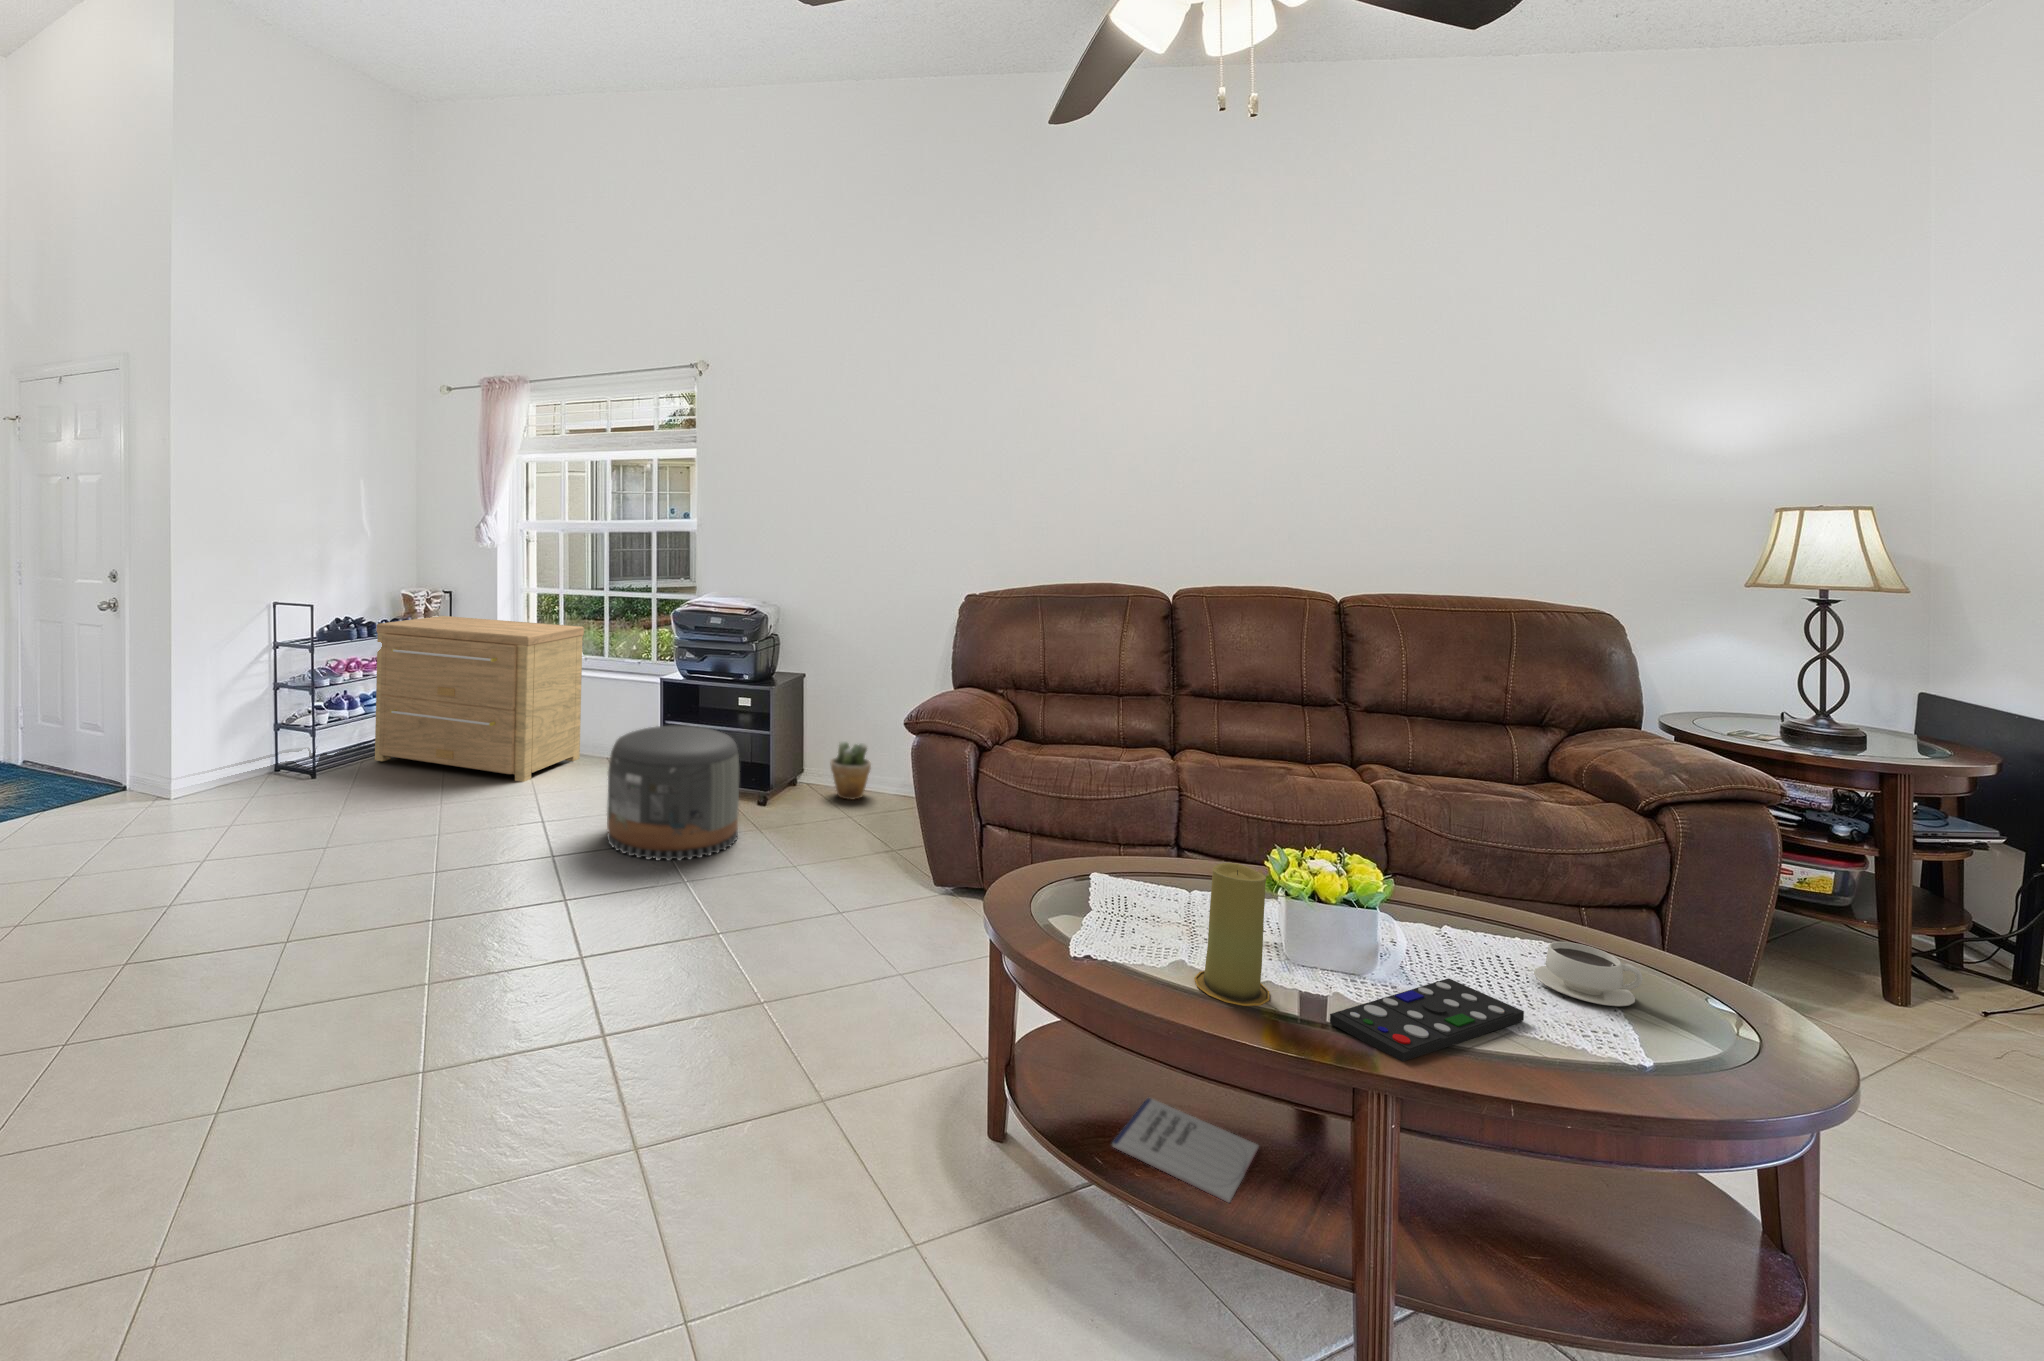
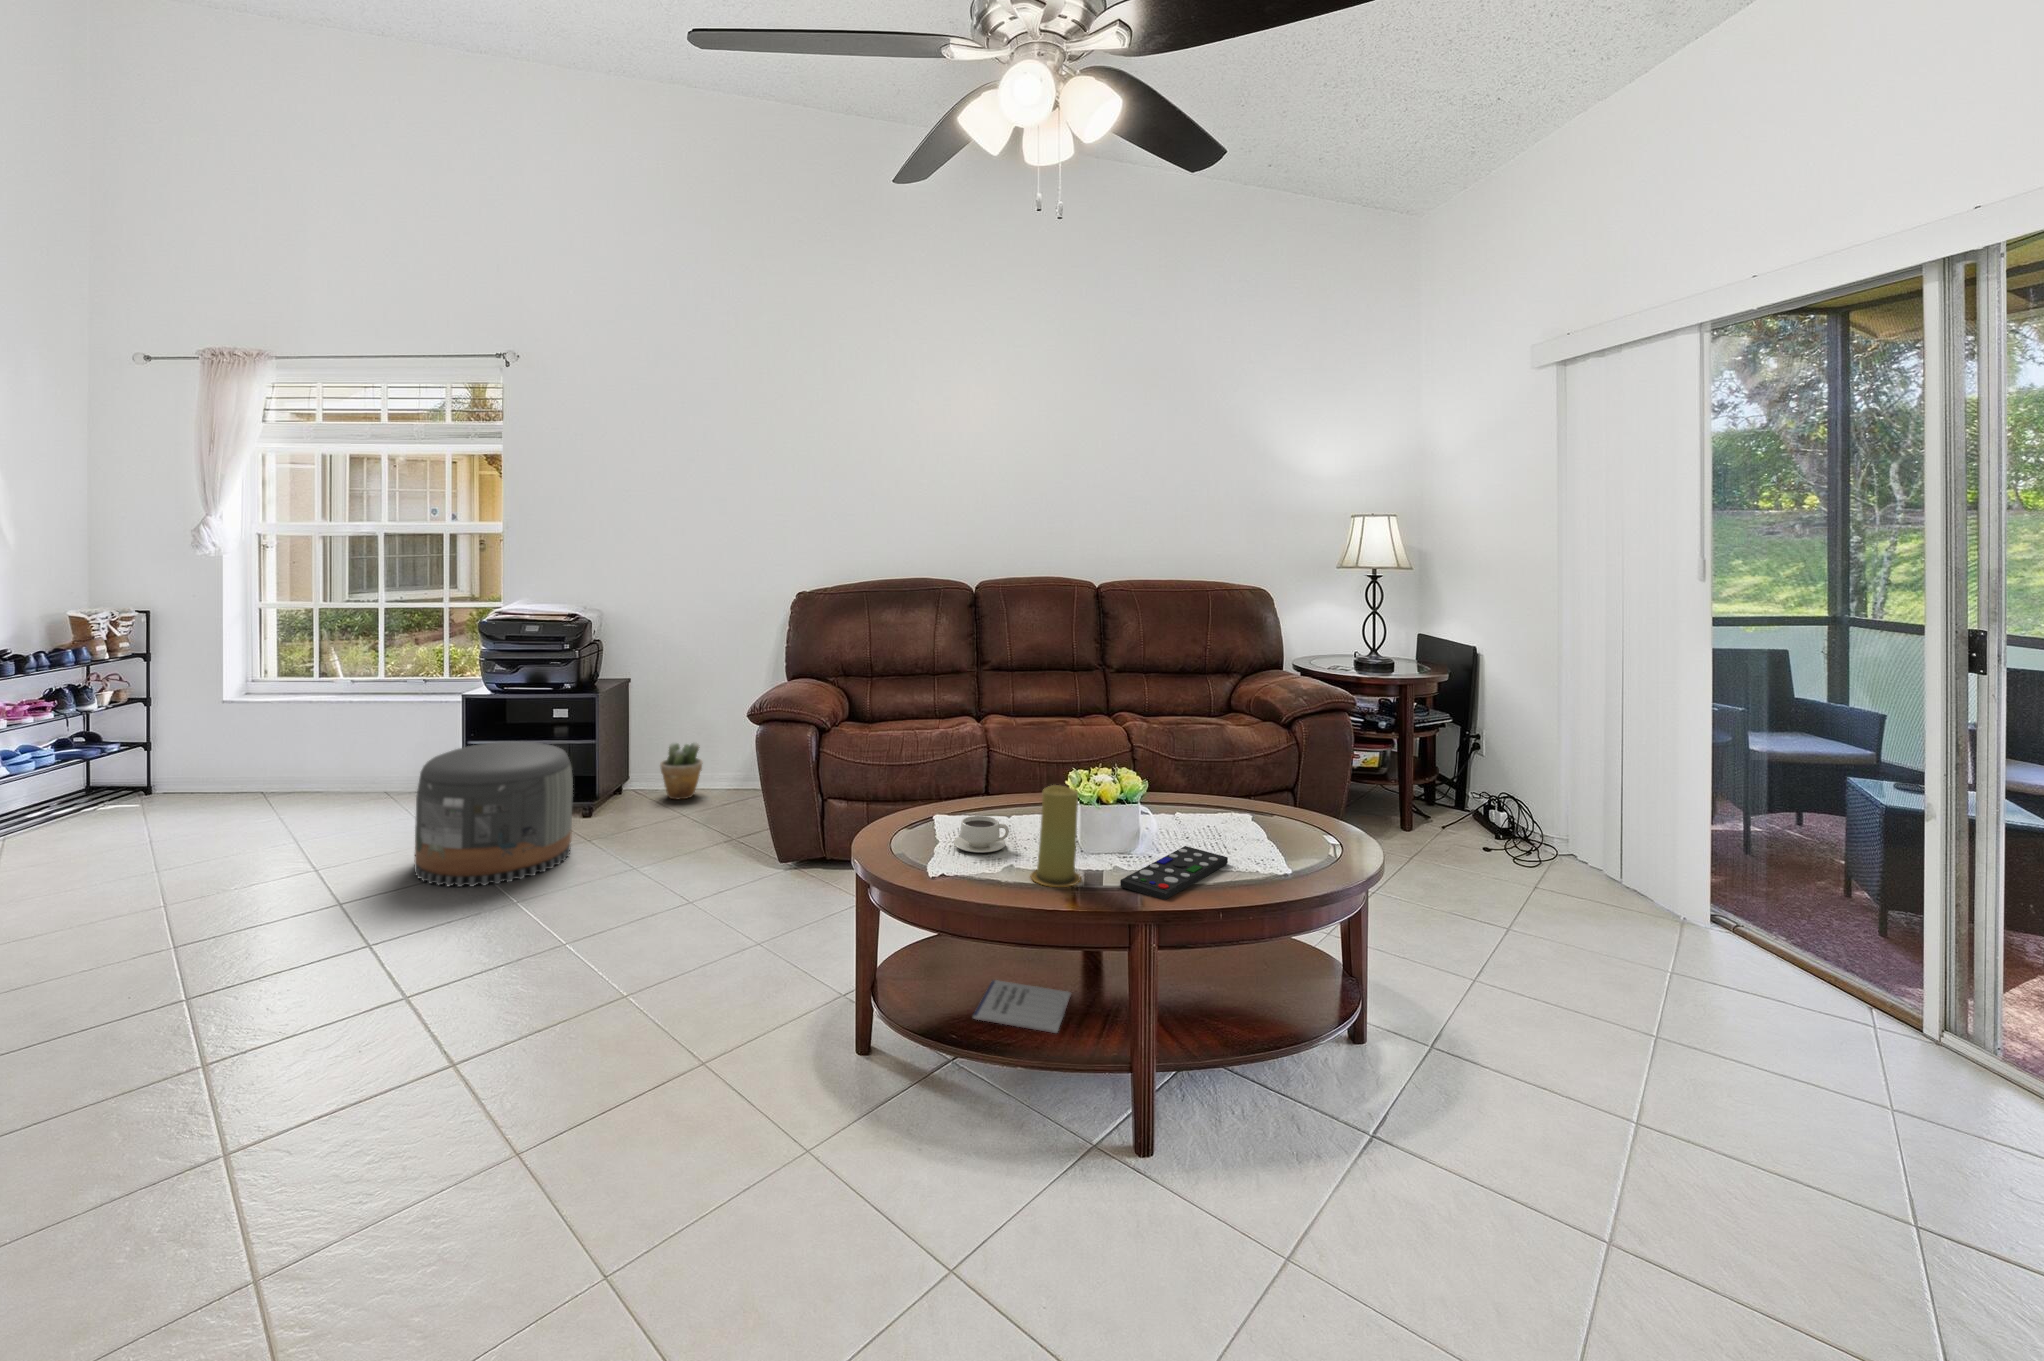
side table: present [375,616,584,782] -> none [30,641,352,832]
teacup: present [1534,942,1643,1006] -> present [954,816,1009,853]

